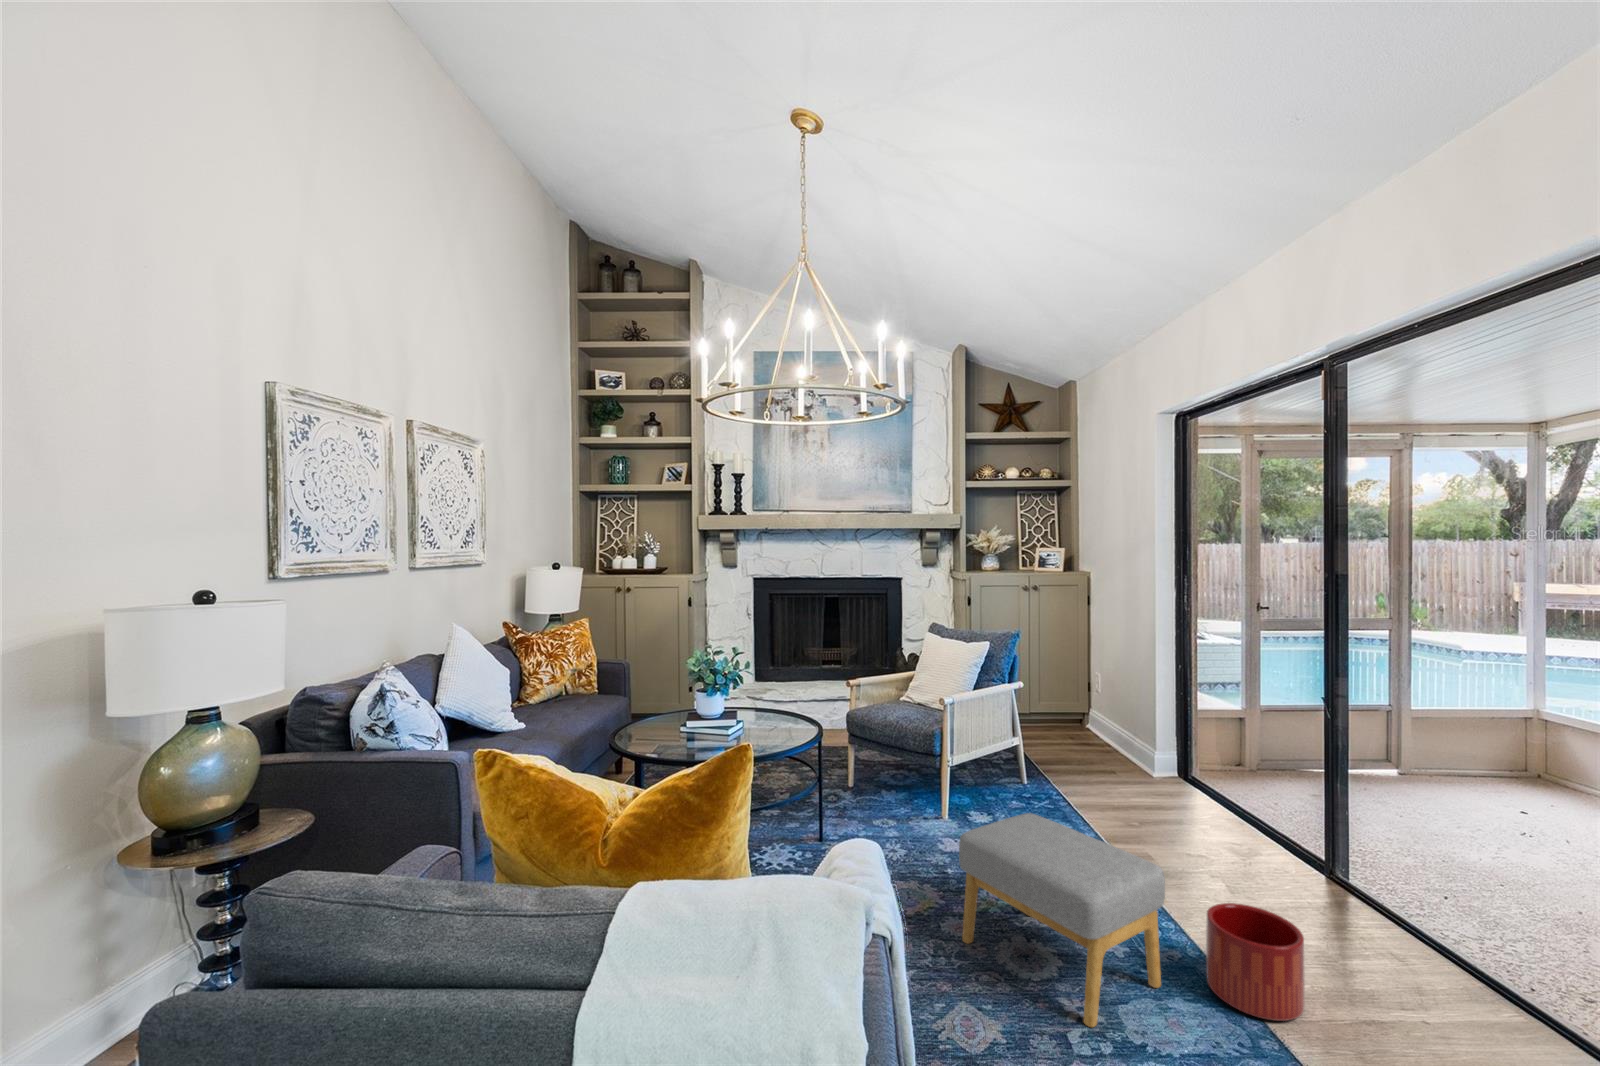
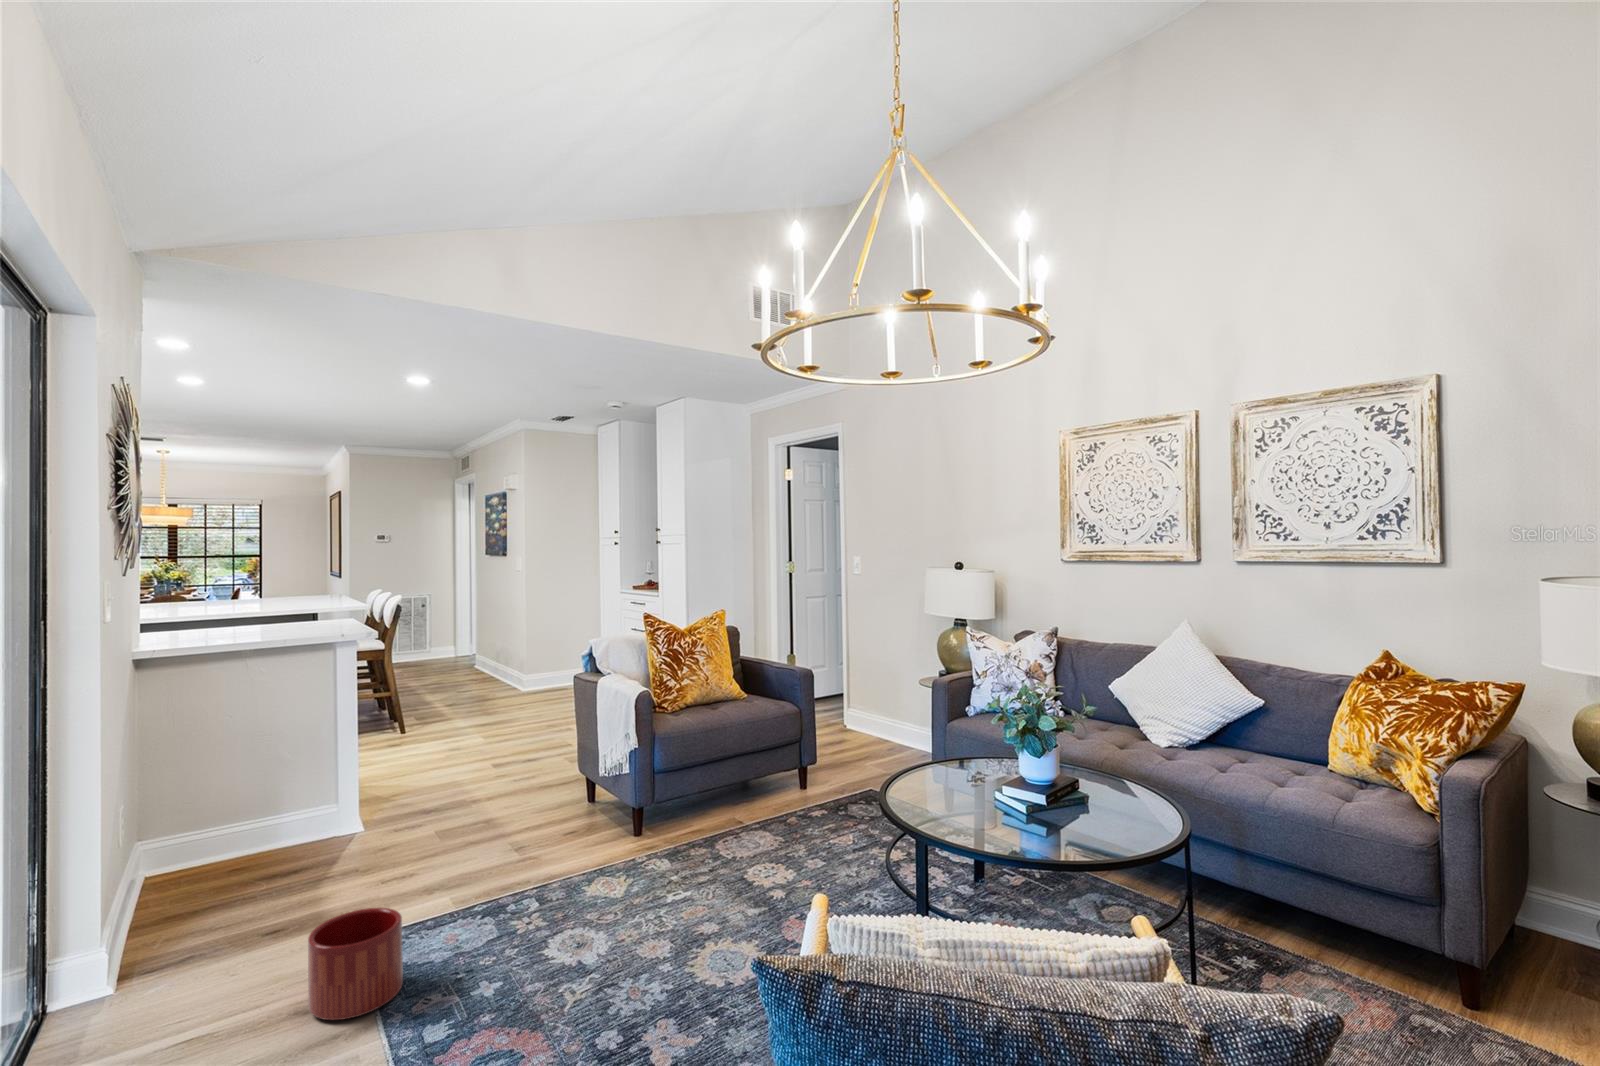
footstool: present [959,813,1165,1027] -> none [447,819,646,996]

